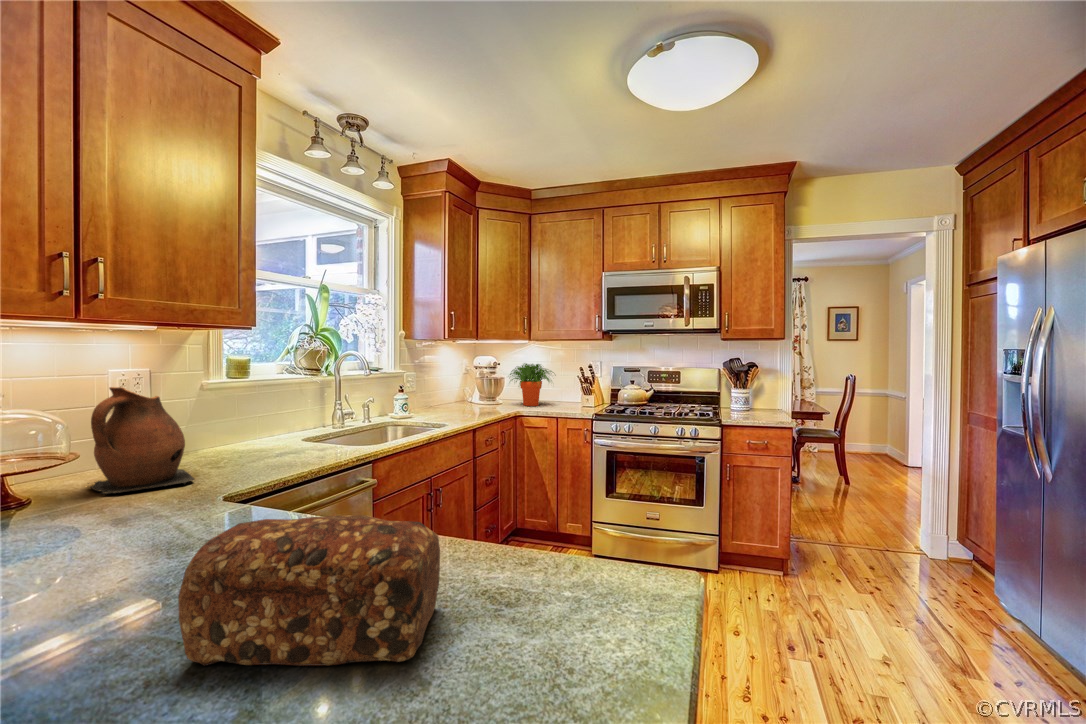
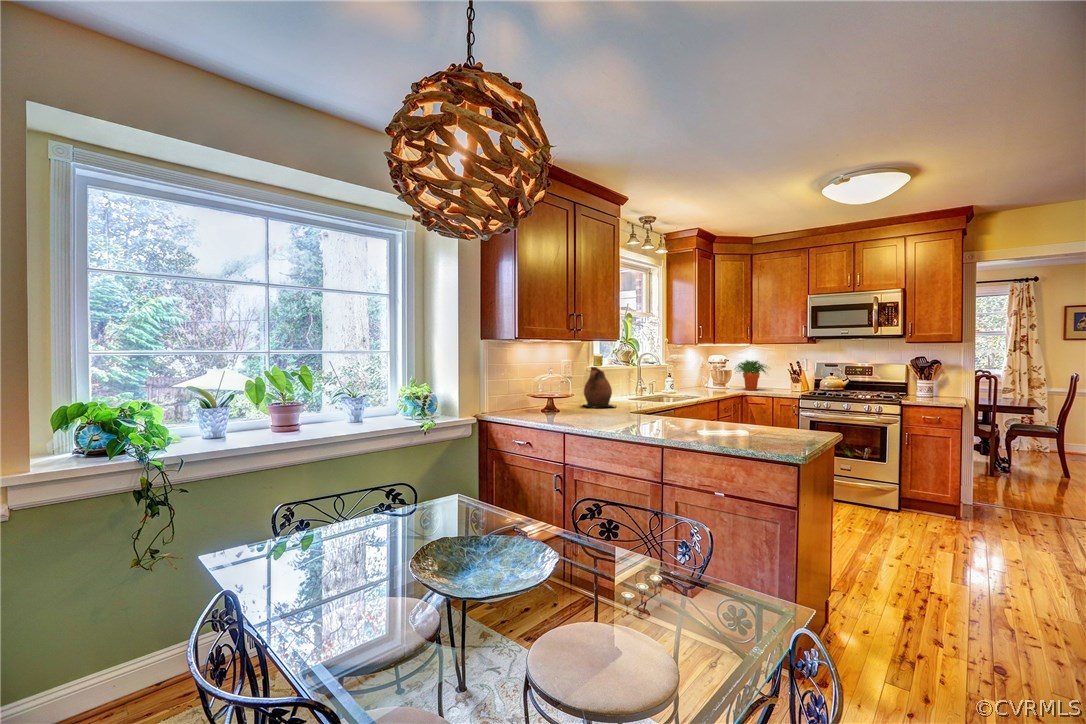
bread loaf: present [178,515,440,666] -> none [697,397,756,429]

